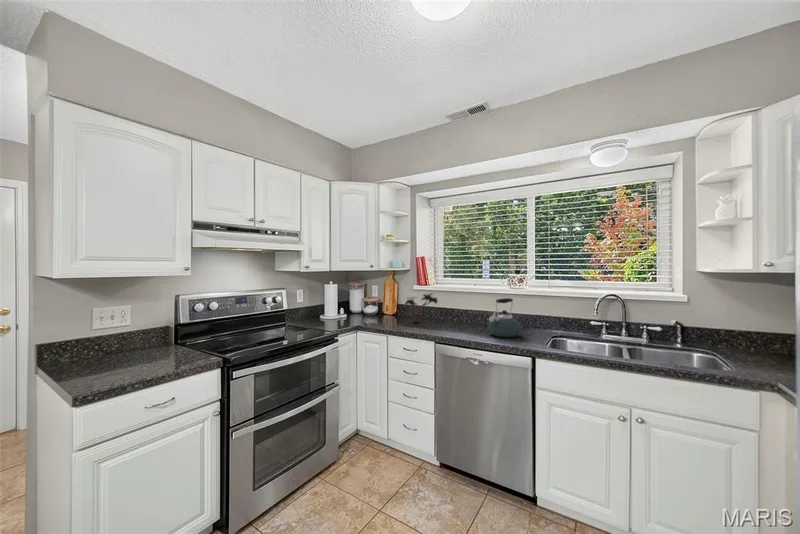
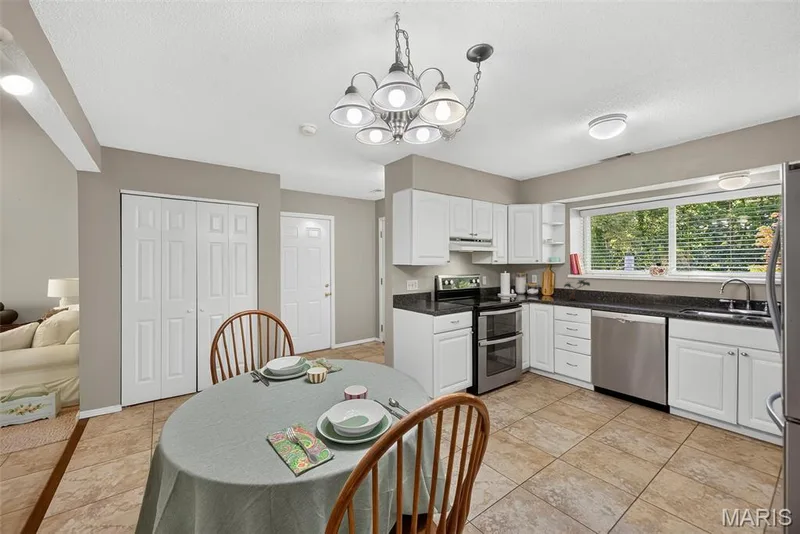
kettle: present [488,298,521,337] -> none [632,282,659,307]

